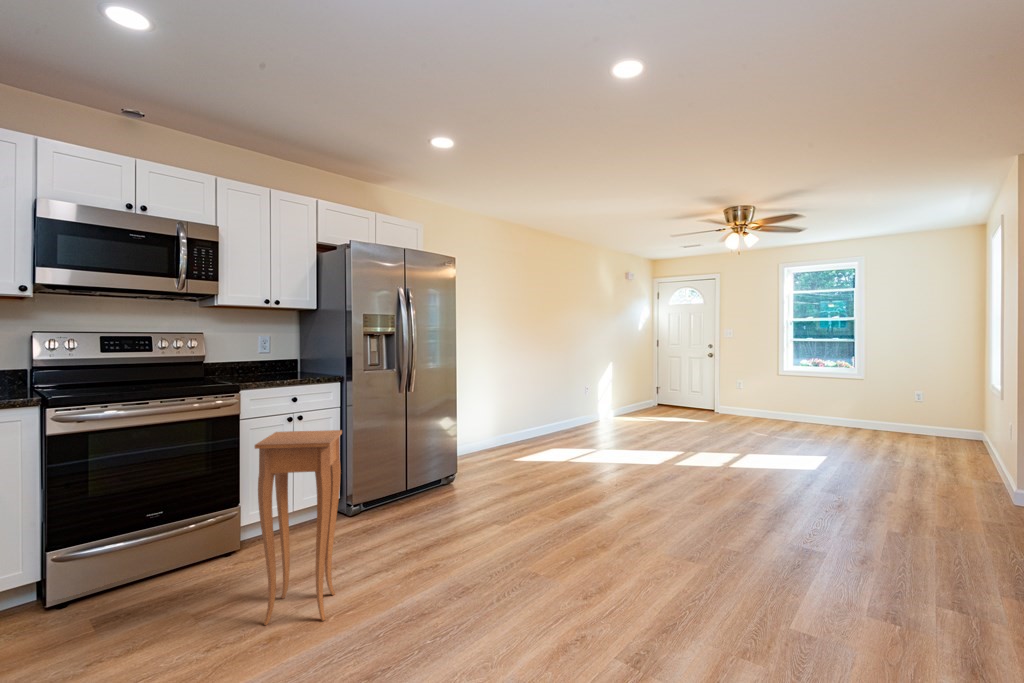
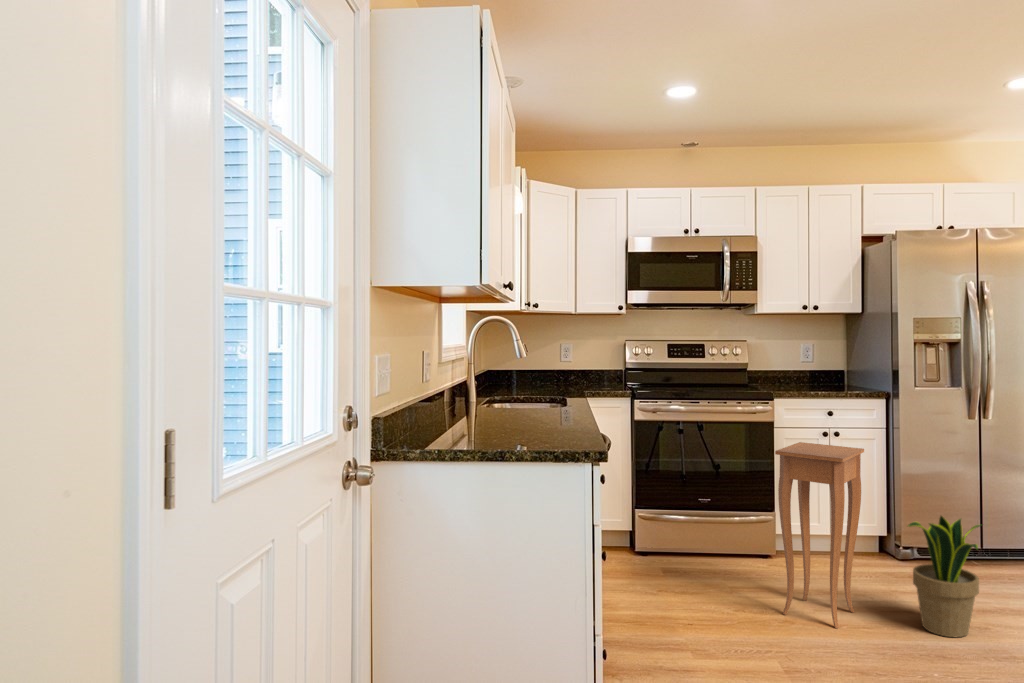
potted plant: none [384,480,442,591] -> present [908,516,981,637]

